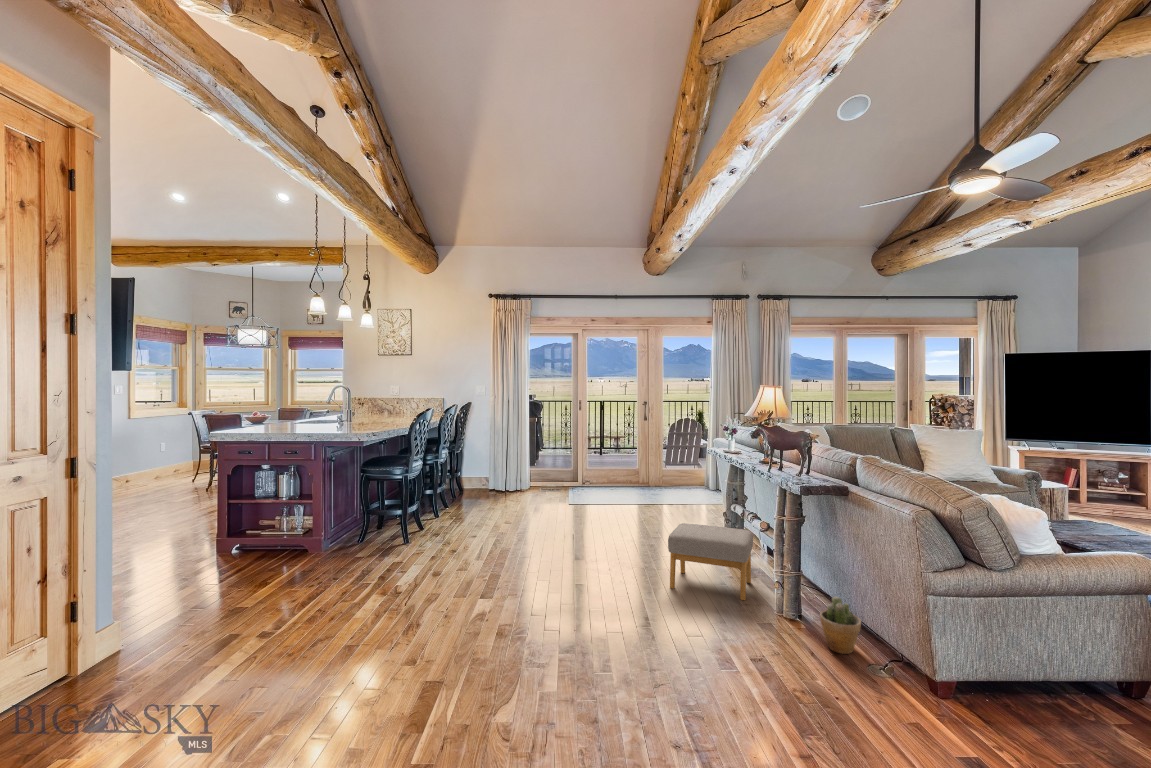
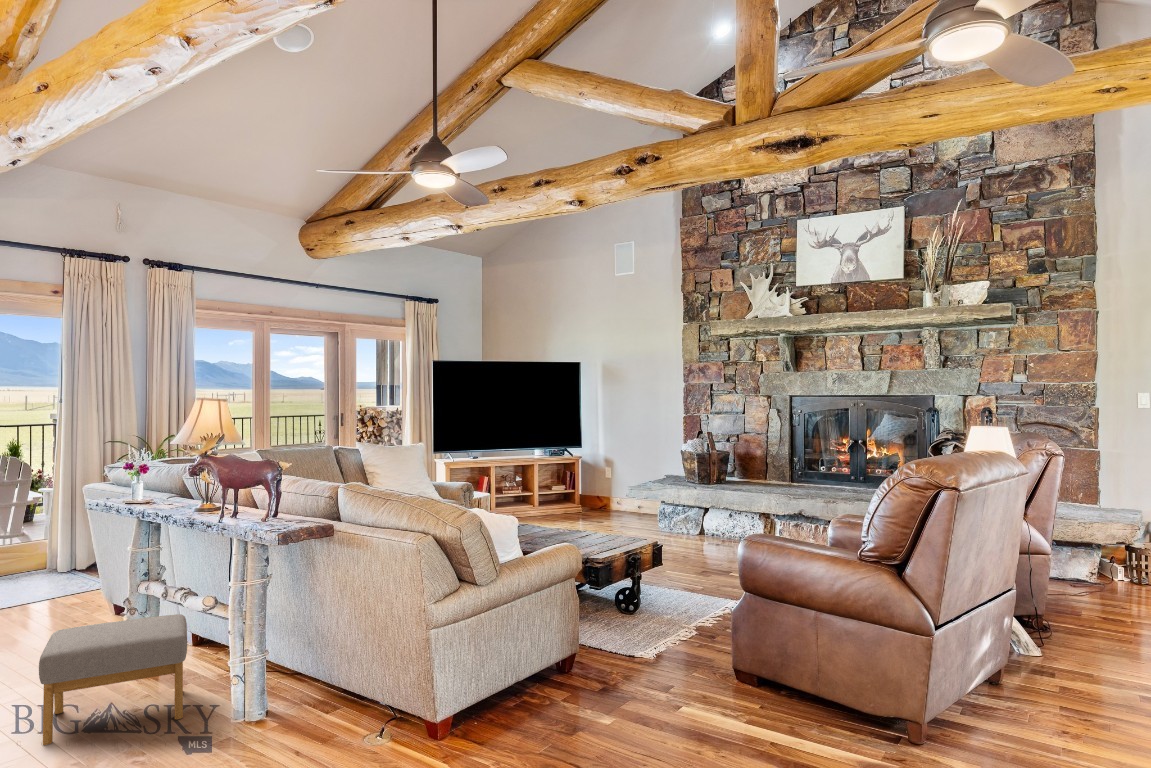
potted plant: present [820,597,861,654] -> none [303,667,352,738]

